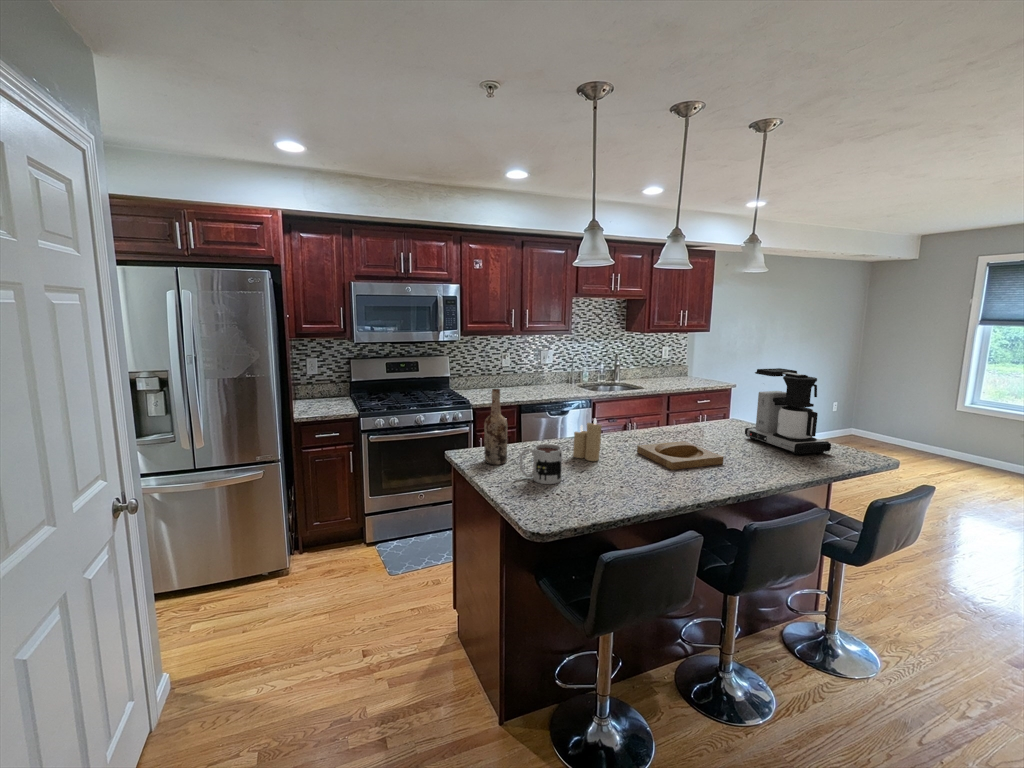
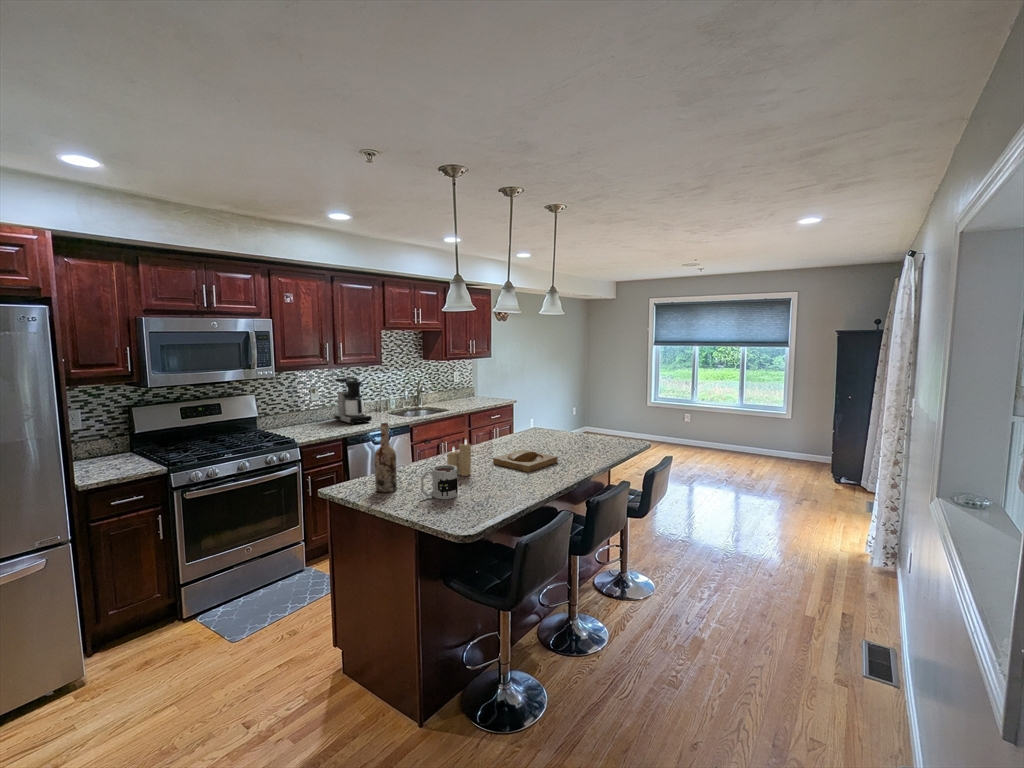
coffee maker: present [745,368,831,455] -> present [333,378,372,424]

